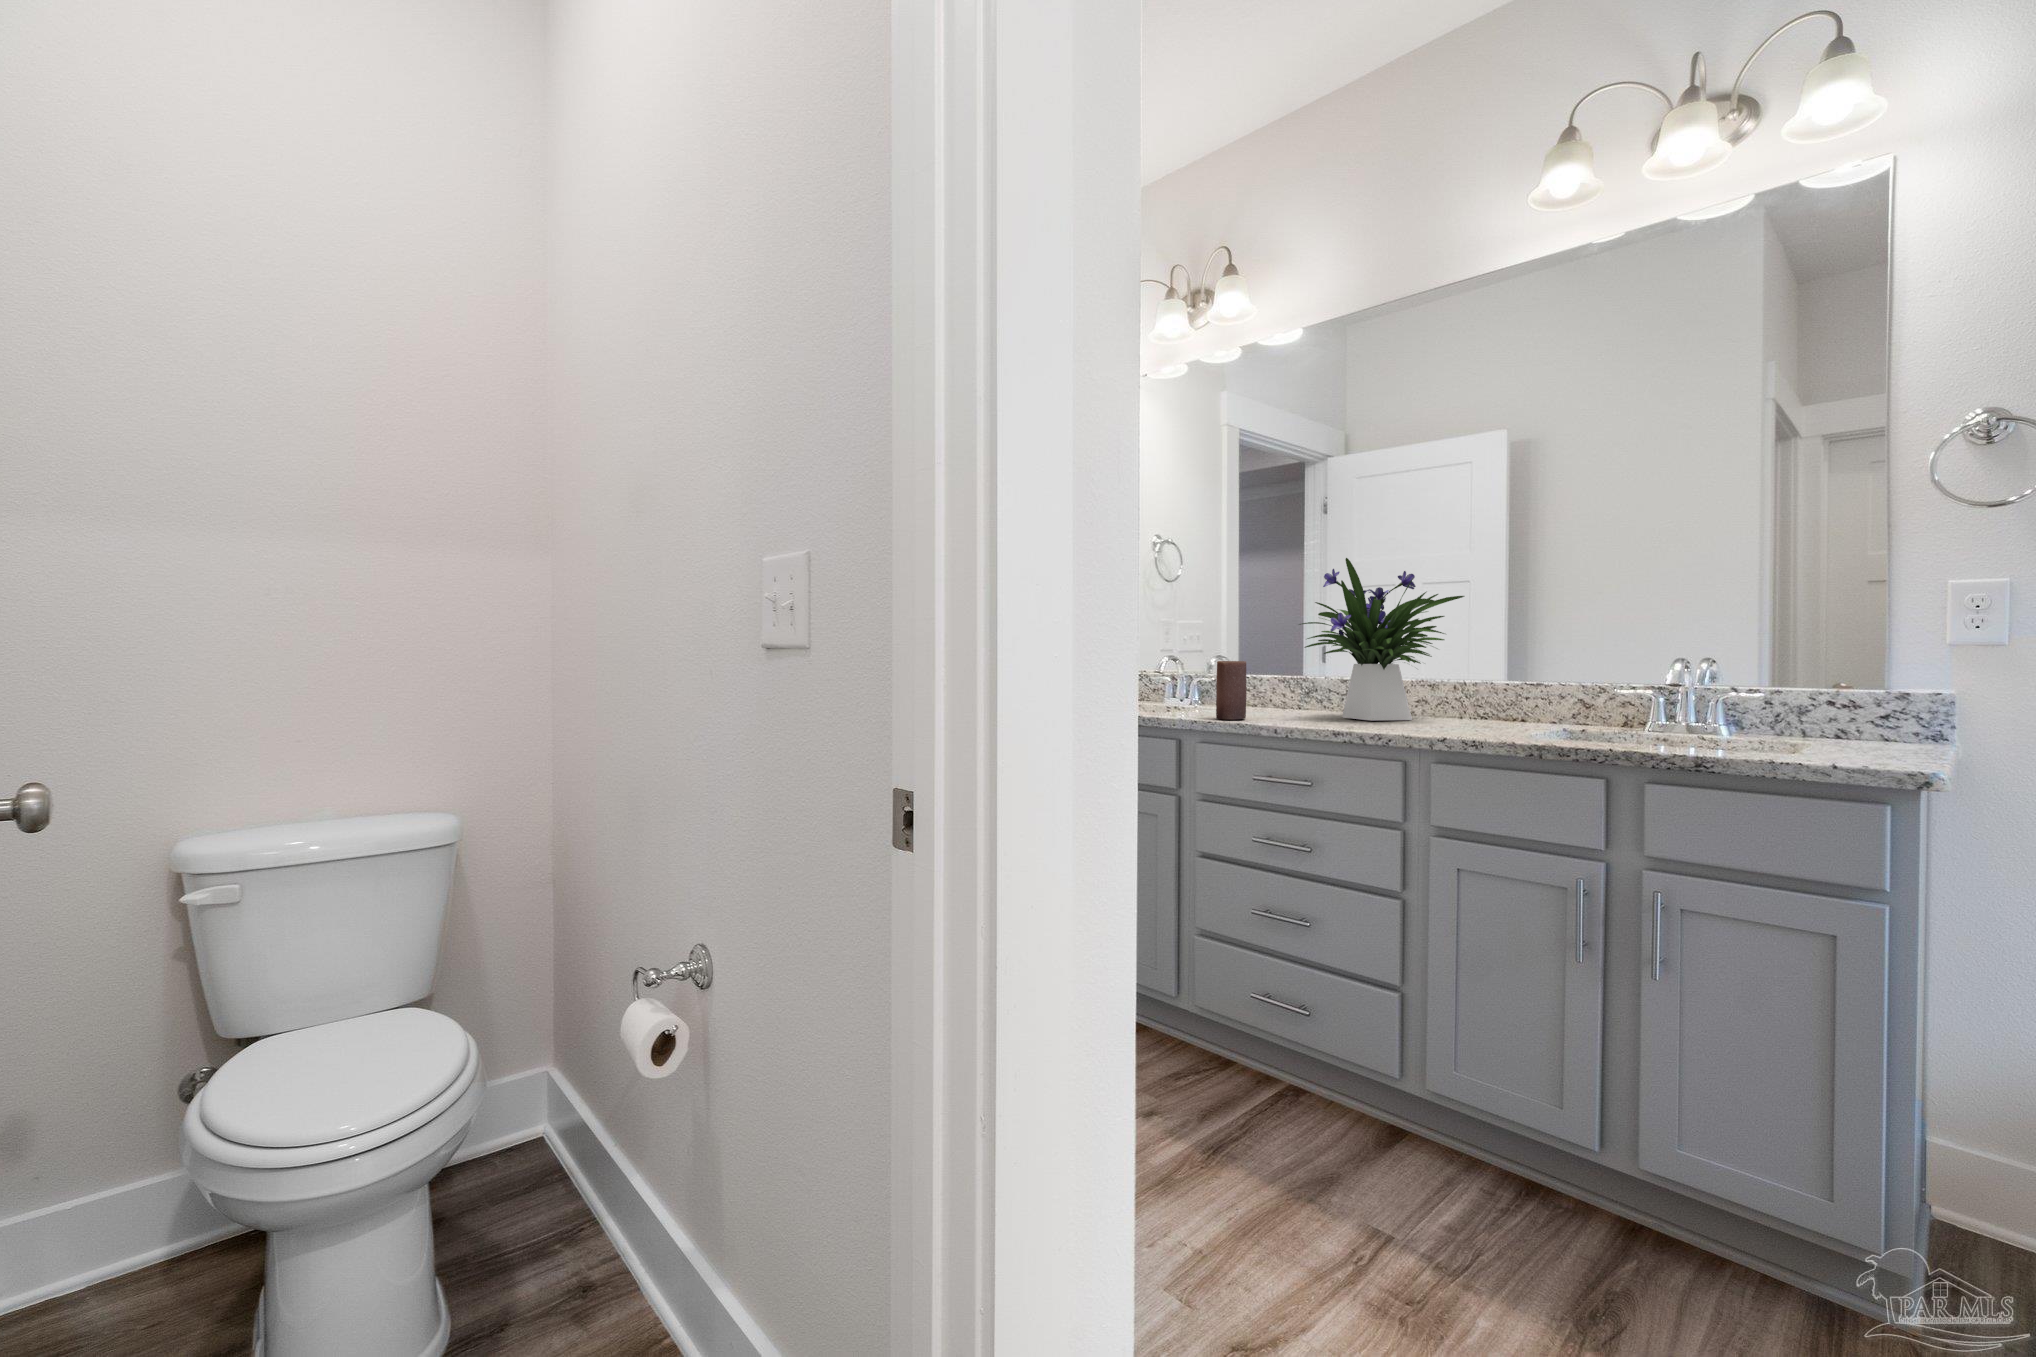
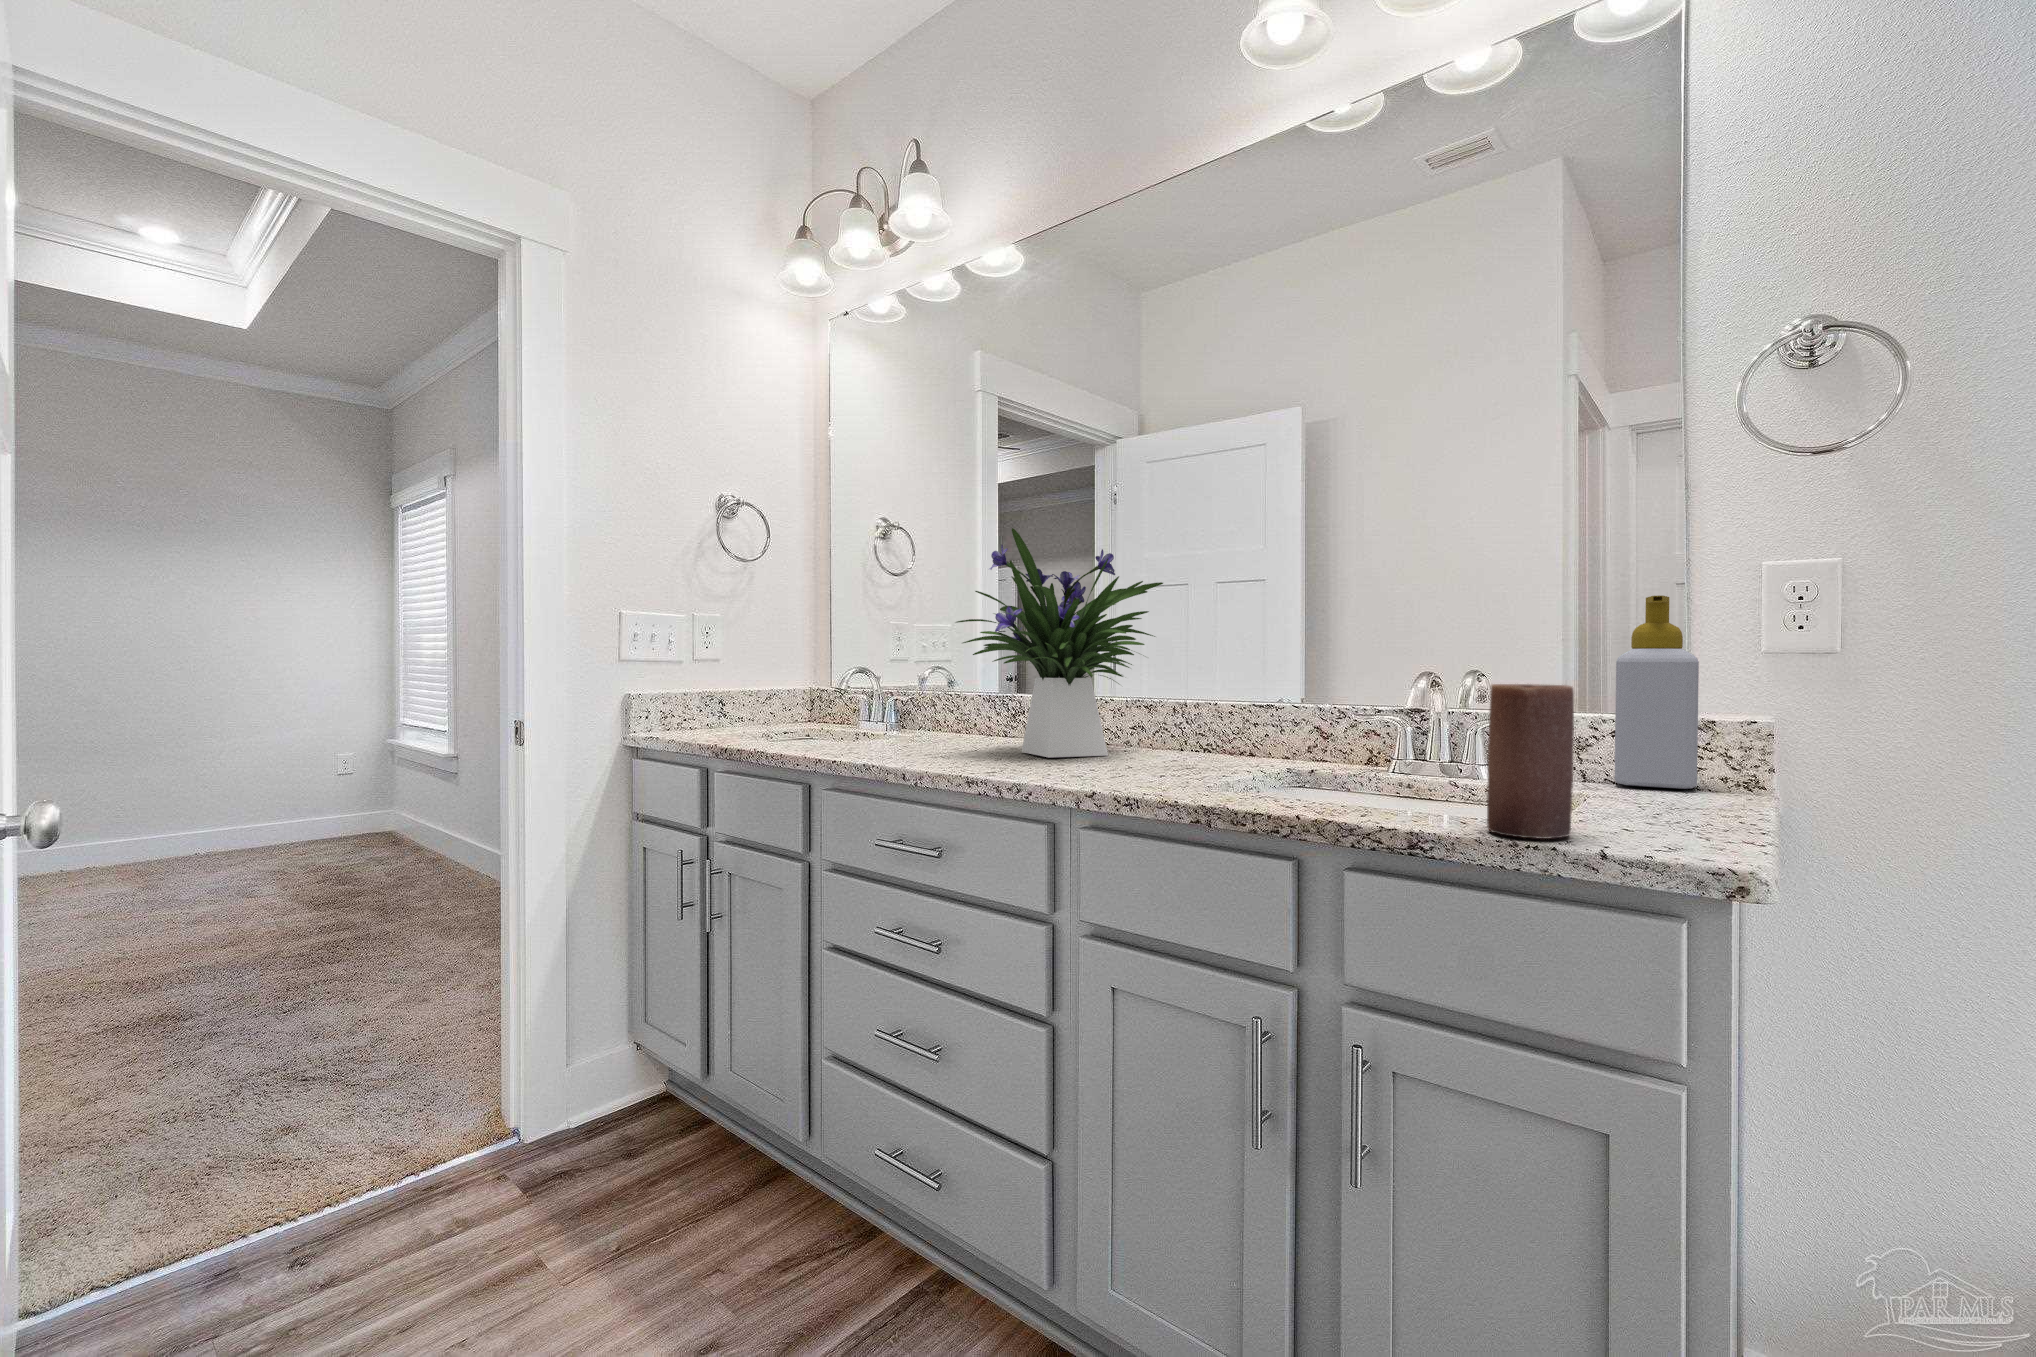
soap bottle: none [1829,605,1897,740] -> present [1615,596,1699,789]
candle: present [1216,661,1247,719] -> present [1487,684,1574,839]

